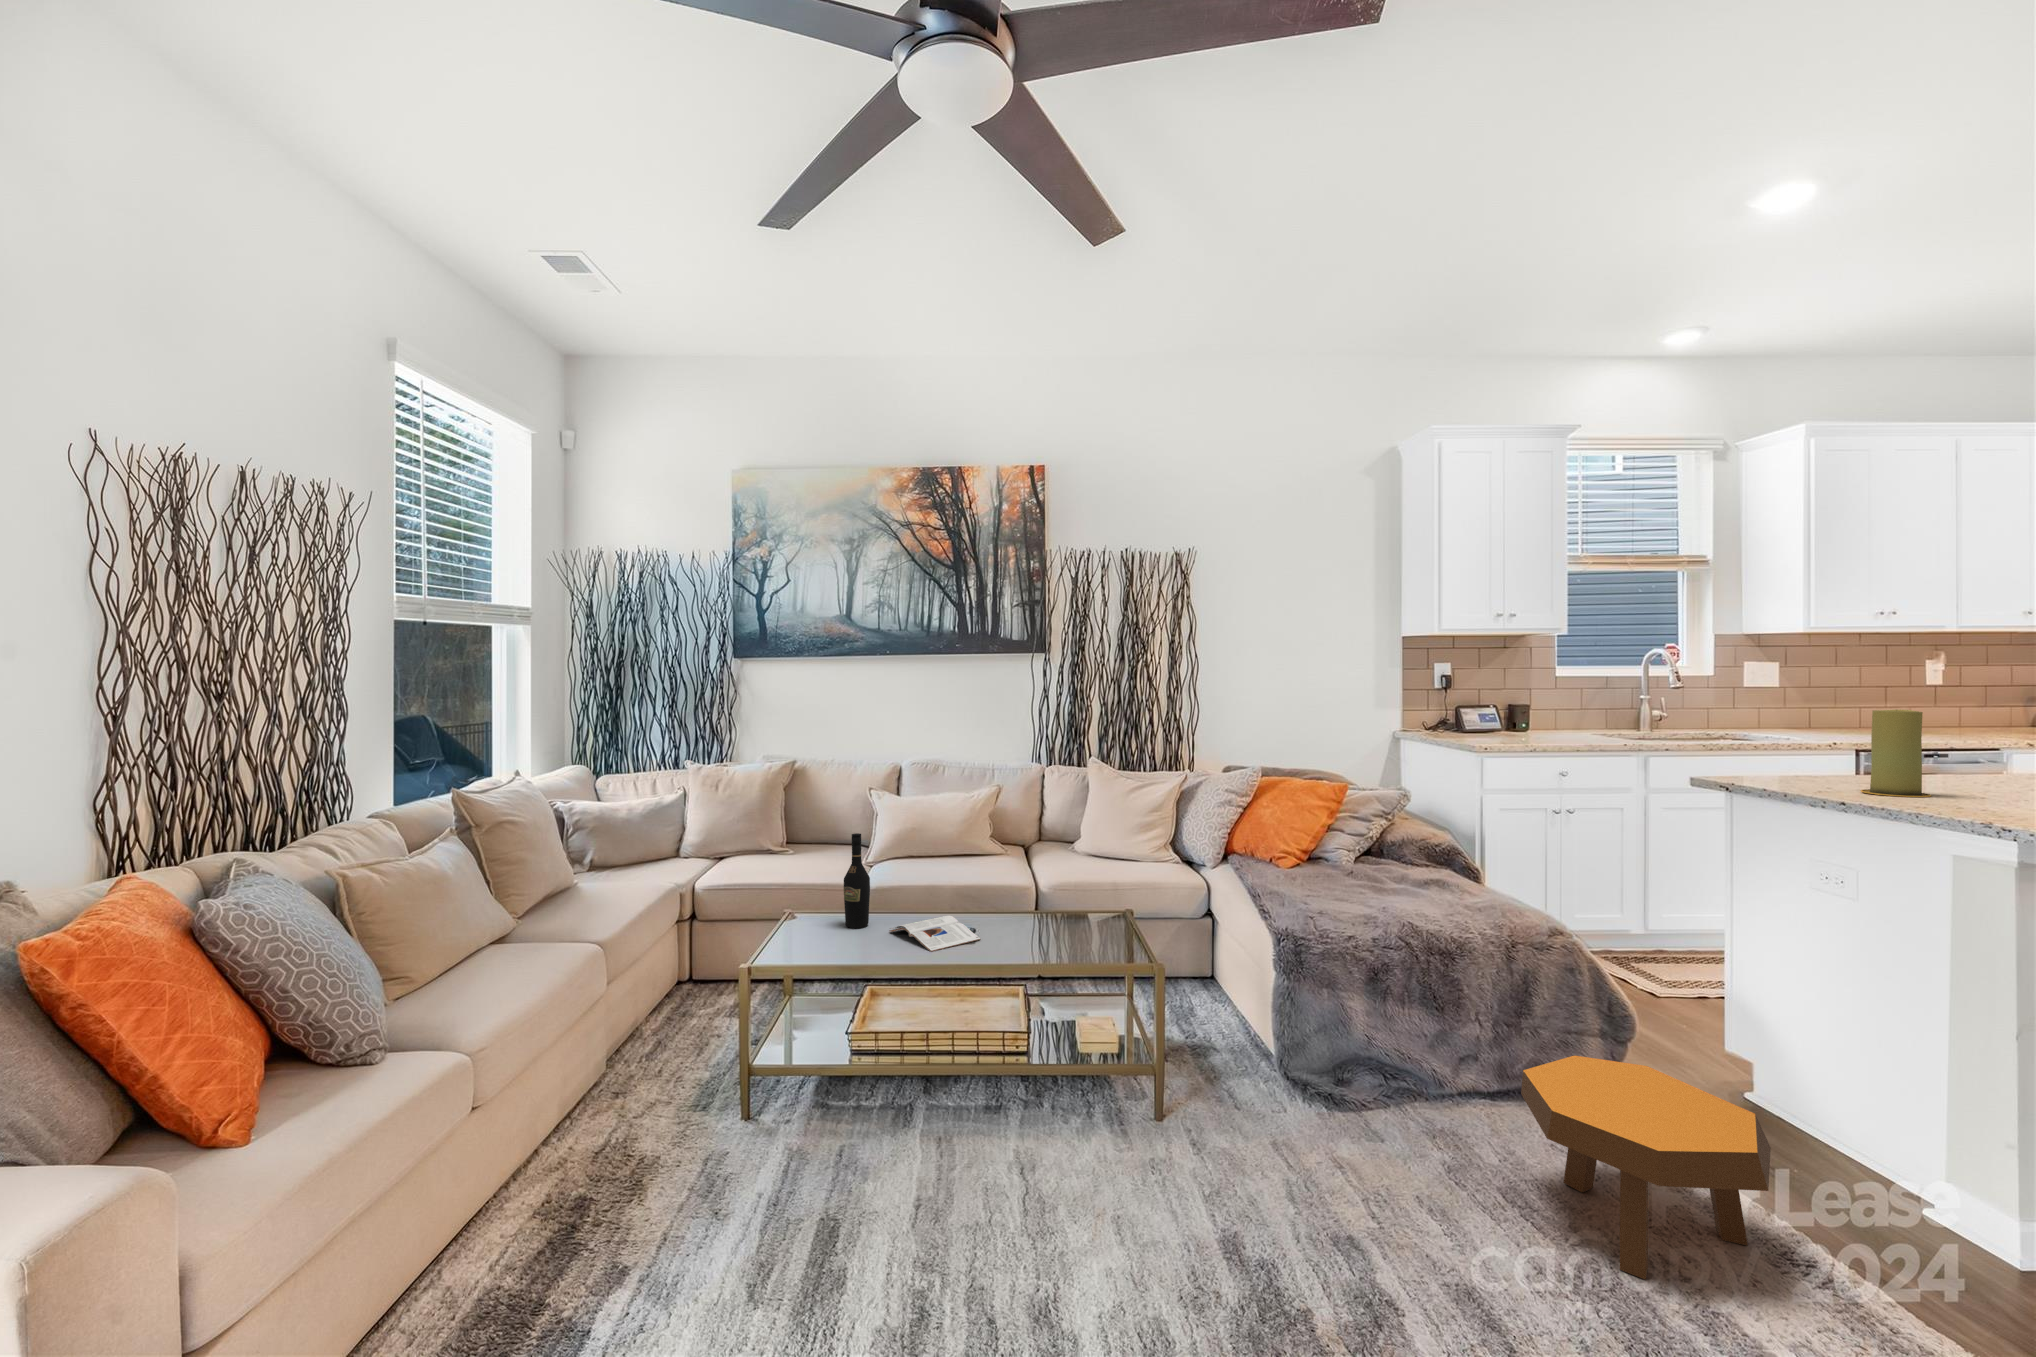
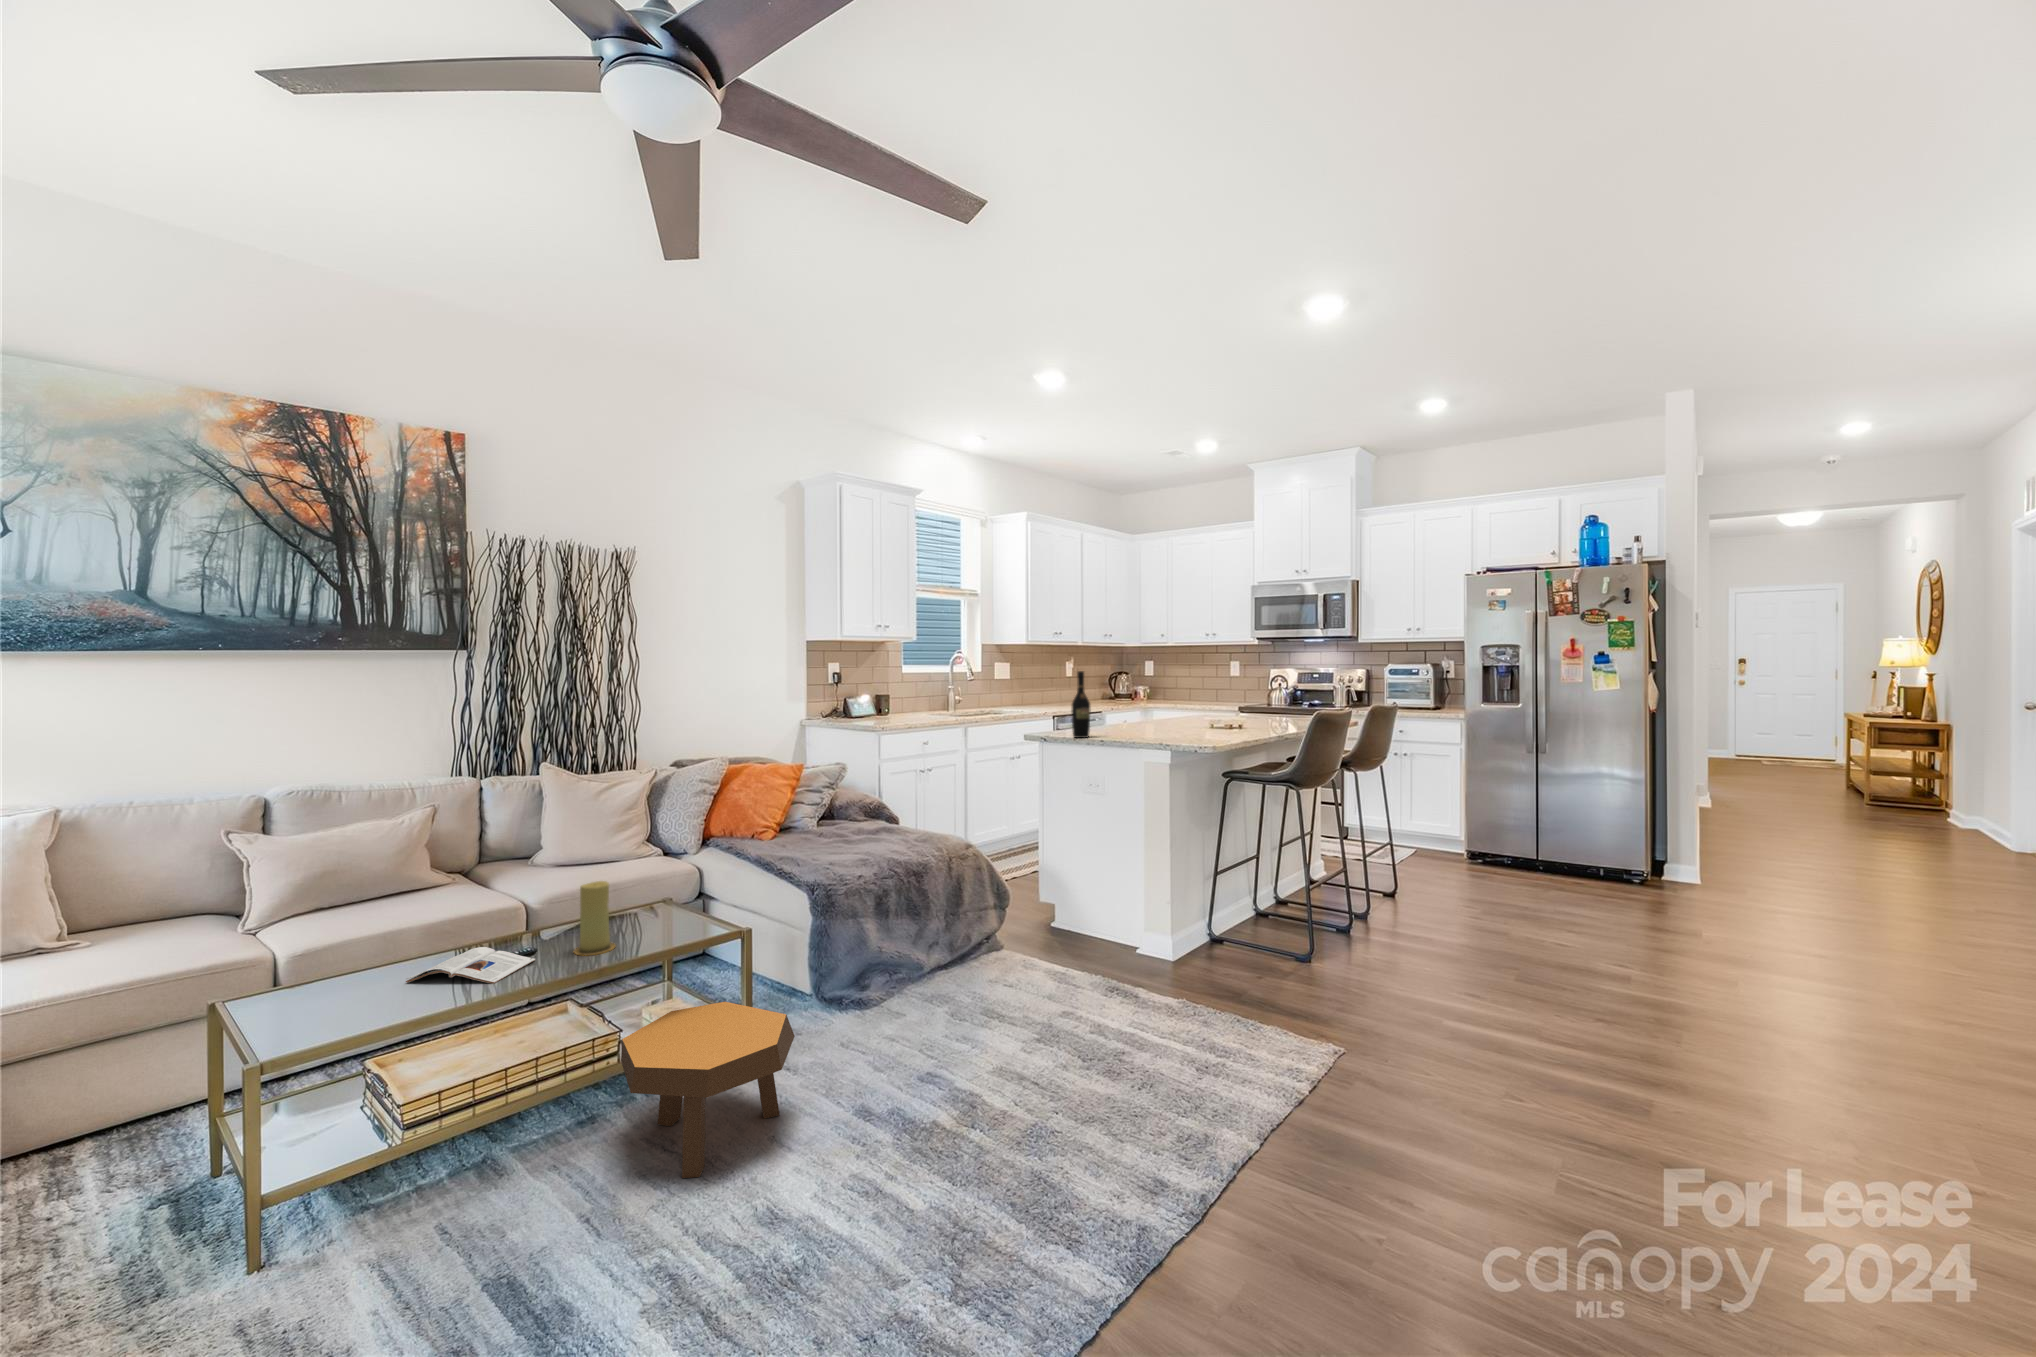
candle: present [1860,709,1931,797] -> present [574,881,615,955]
wine bottle: present [844,833,870,928] -> present [1072,671,1091,738]
footstool: present [1521,1056,1771,1280] -> present [621,1002,795,1178]

